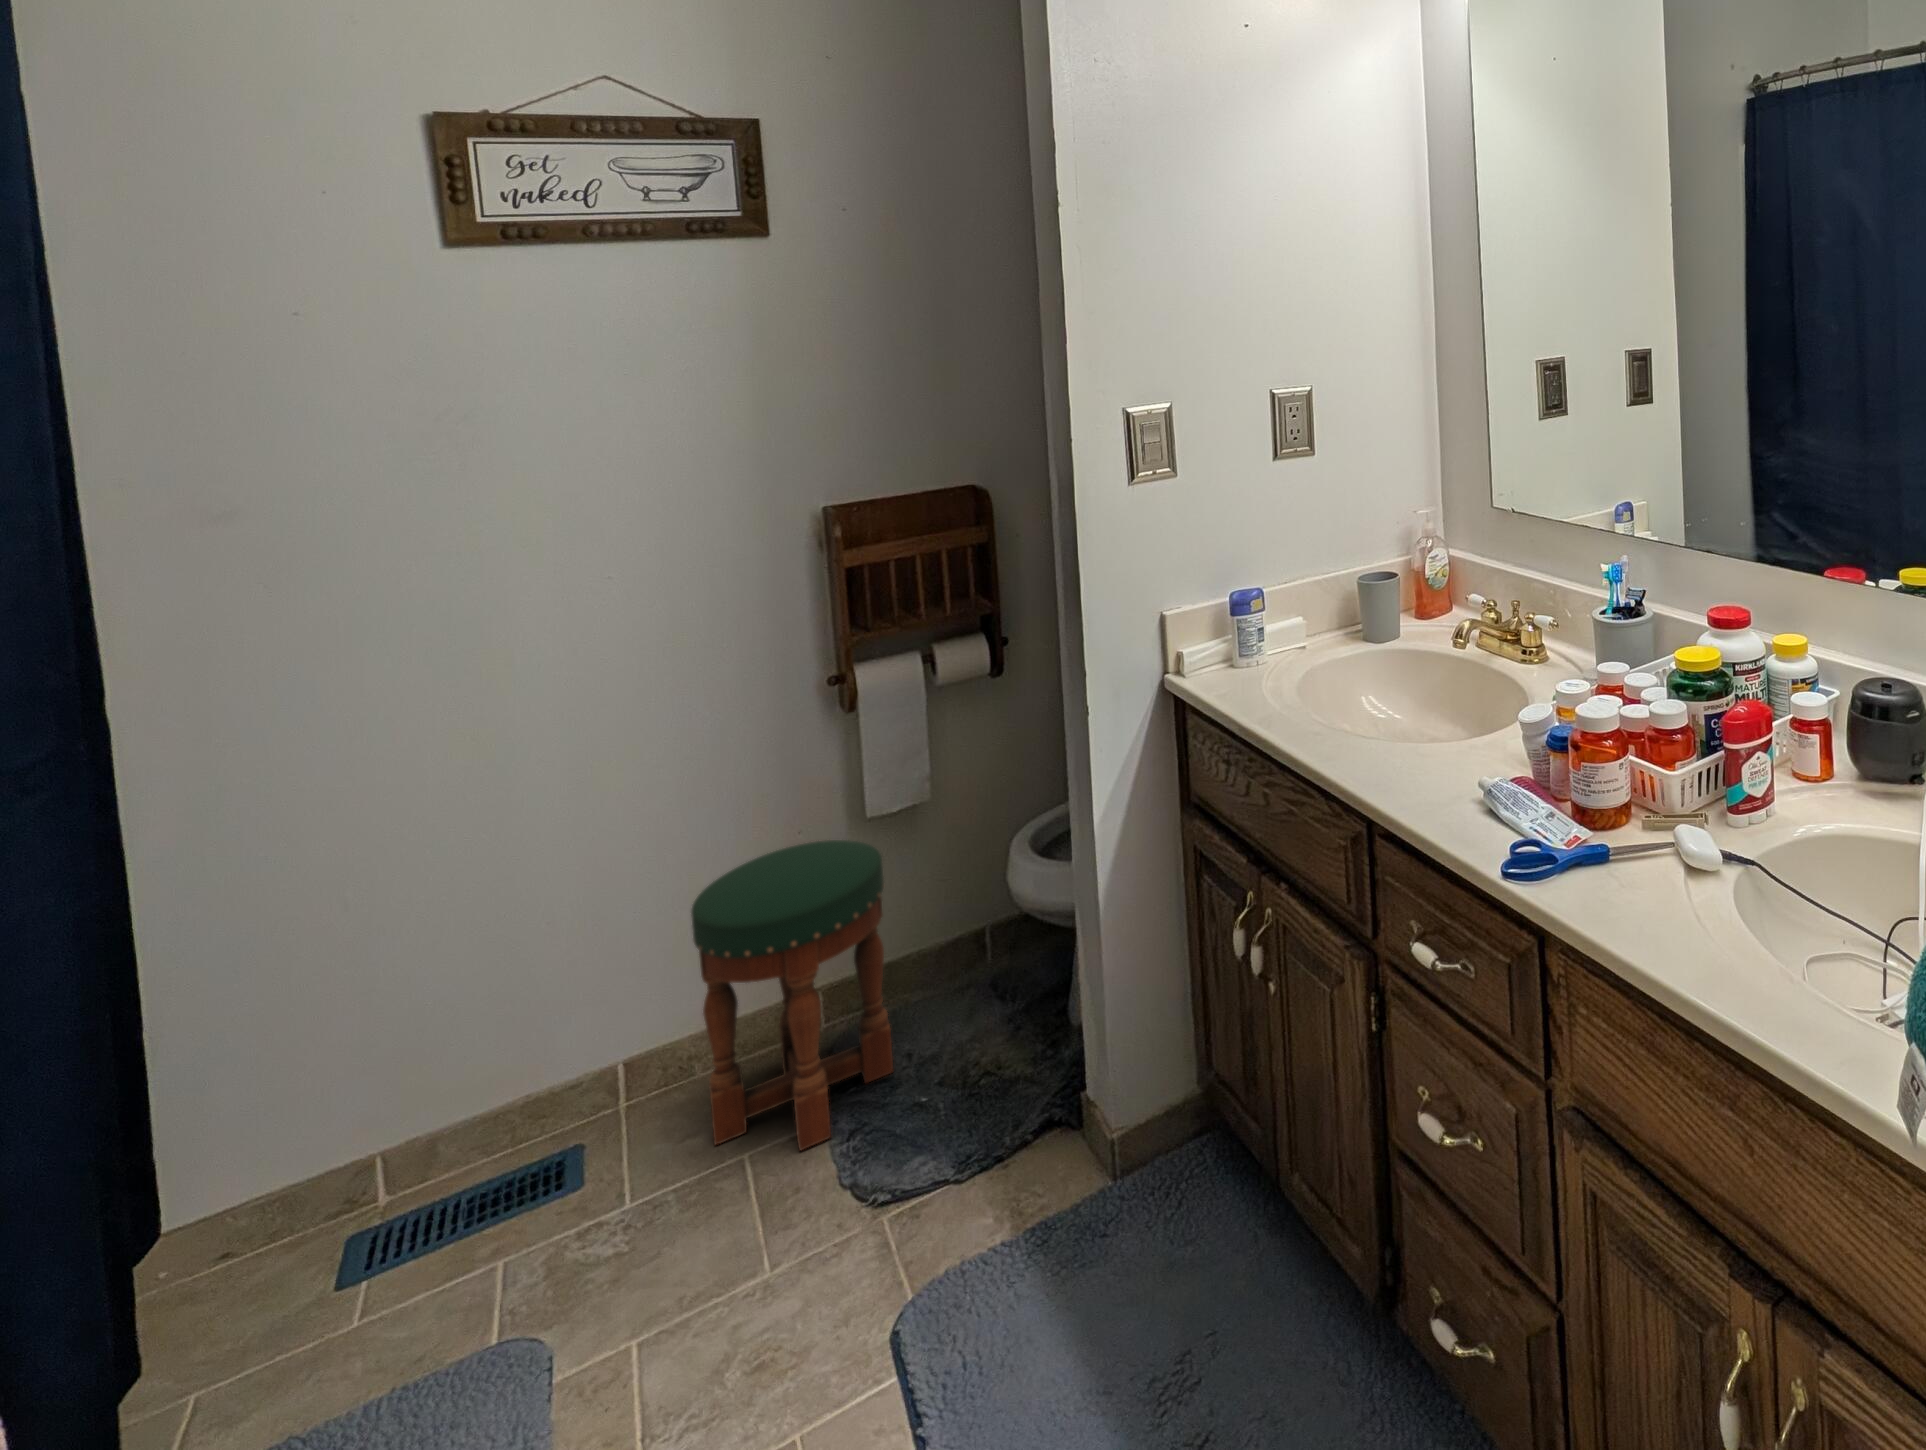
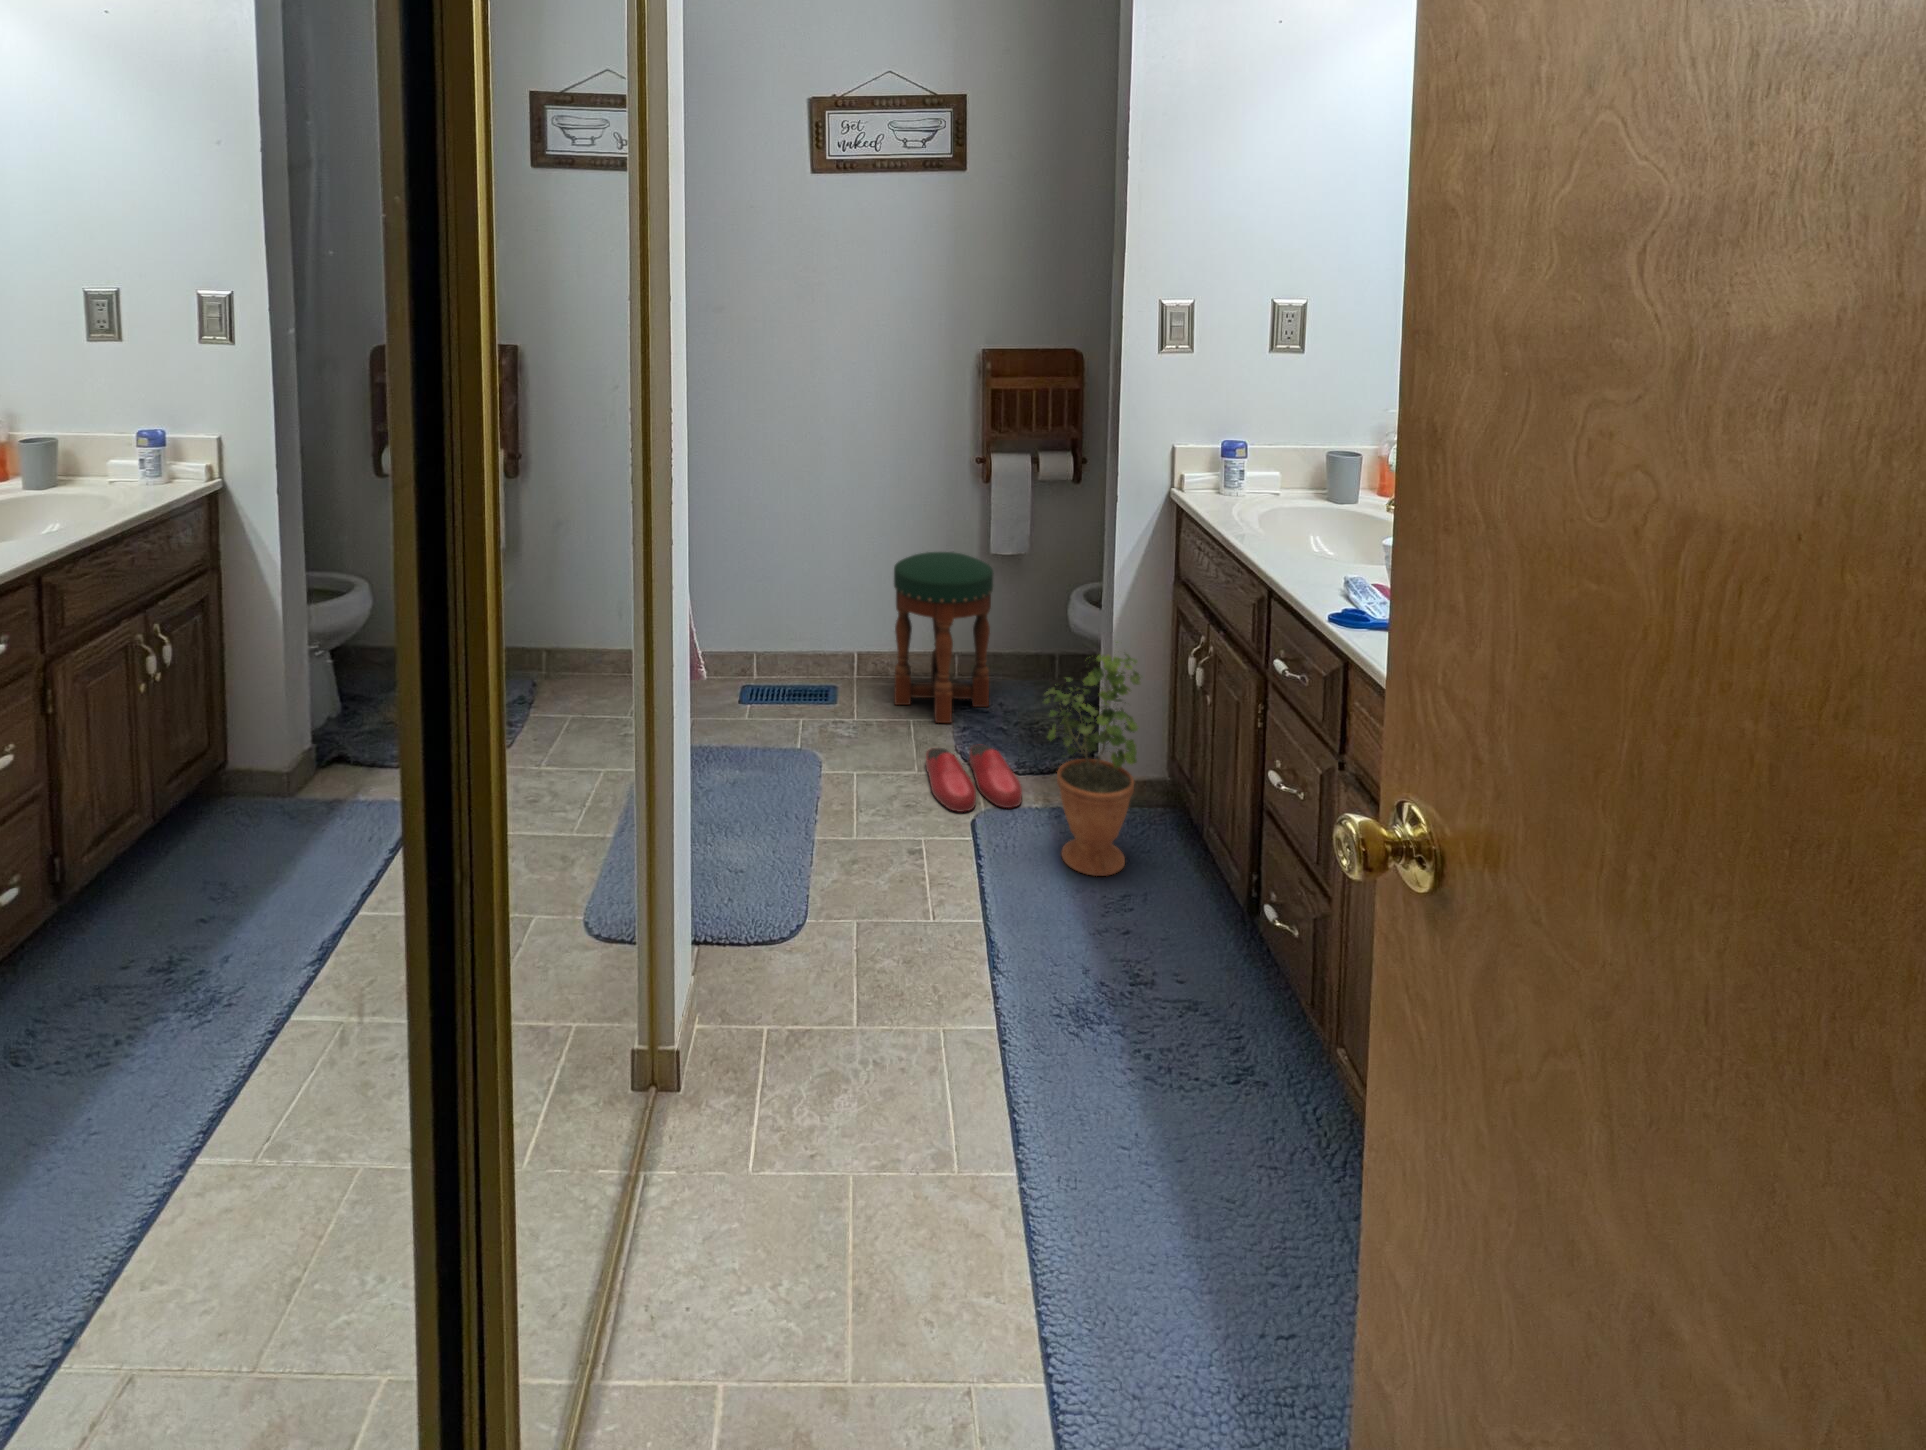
potted plant: none [1012,944,1178,1355] -> present [1043,642,1141,876]
slippers: none [790,1162,982,1344] -> present [926,744,1022,812]

